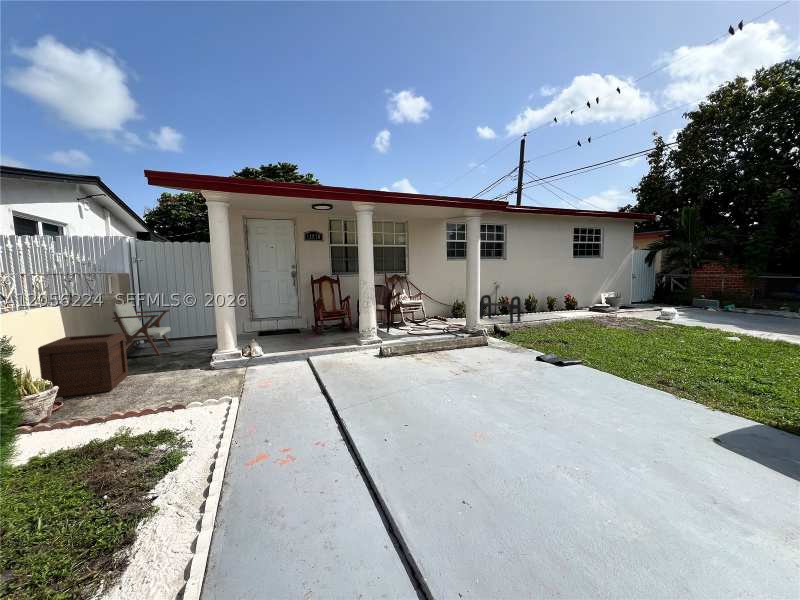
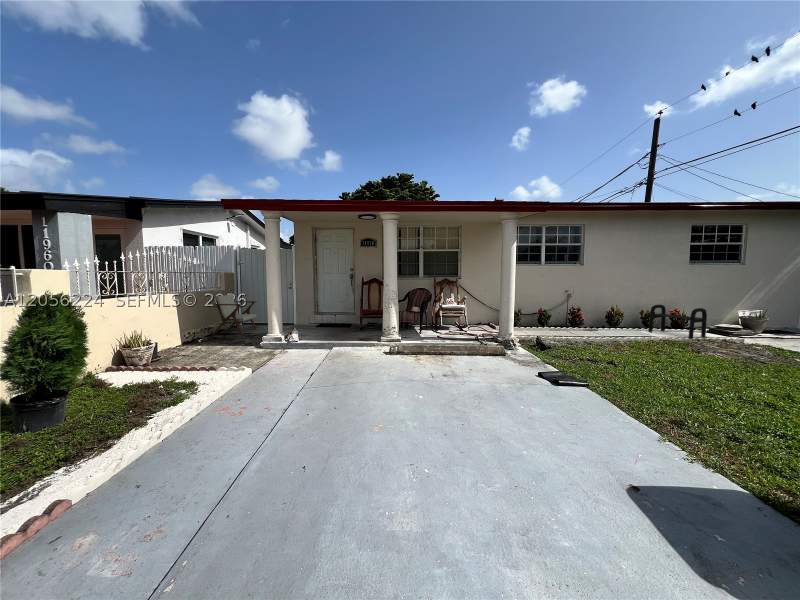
bench: present [480,295,521,323] -> present [648,305,707,338]
wooden crate: present [38,333,128,398] -> none [152,315,209,355]

